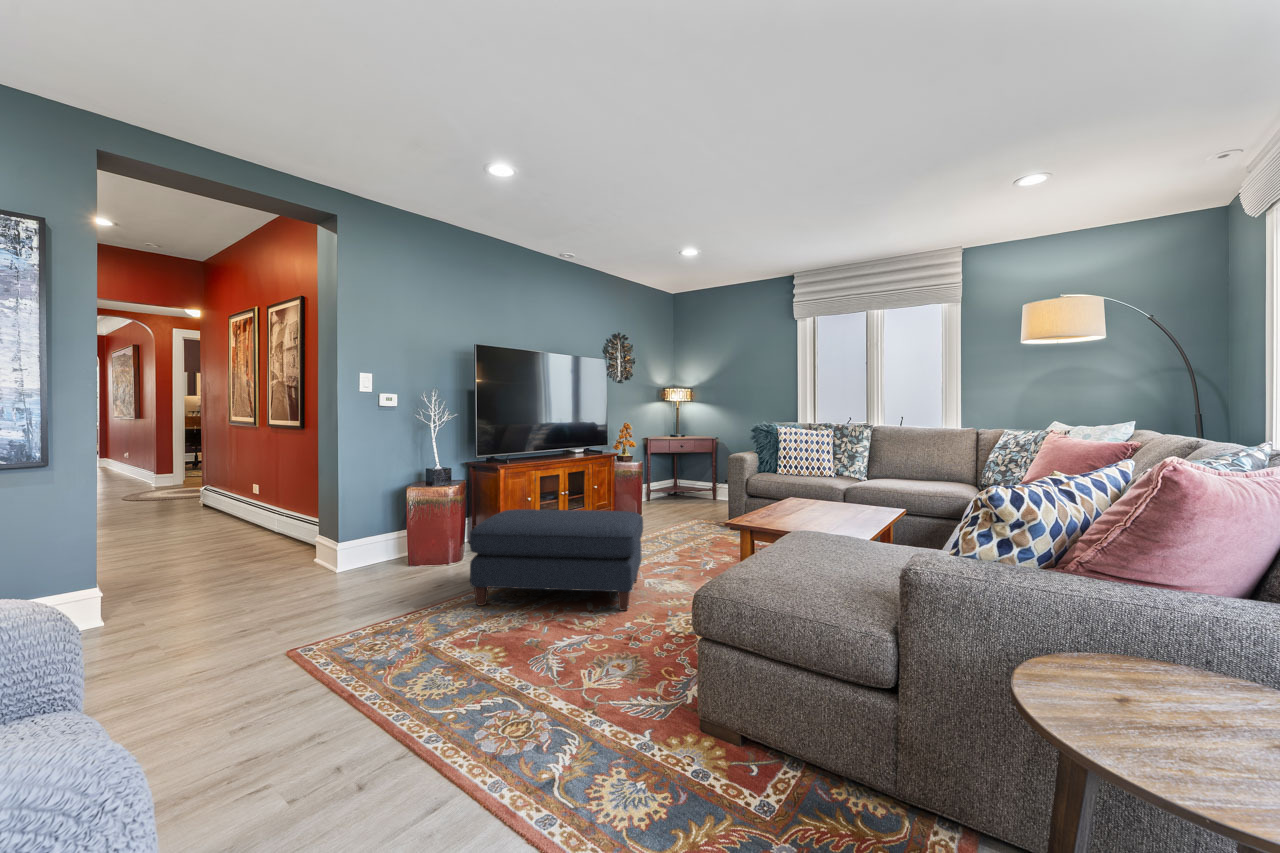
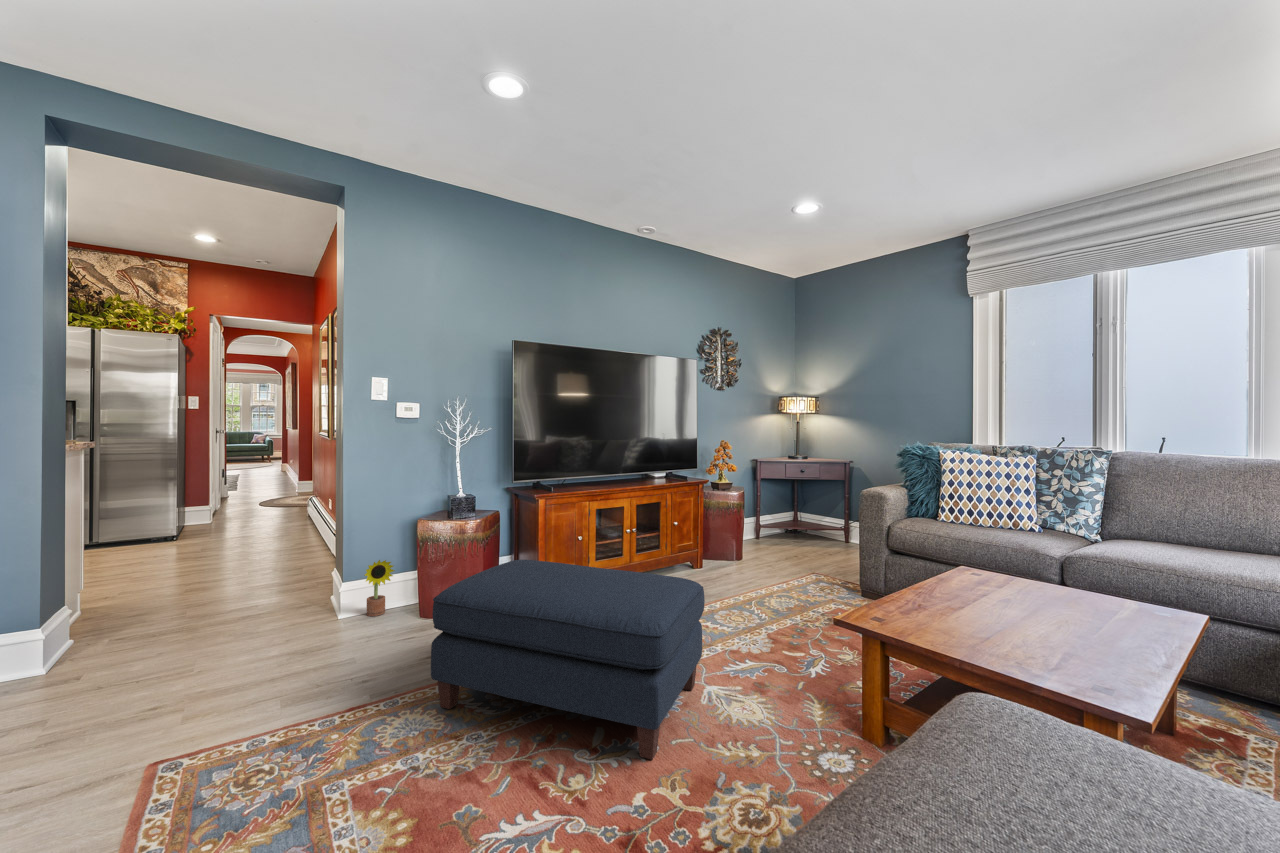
decorative plant: none [364,523,389,568] -> present [364,560,395,616]

